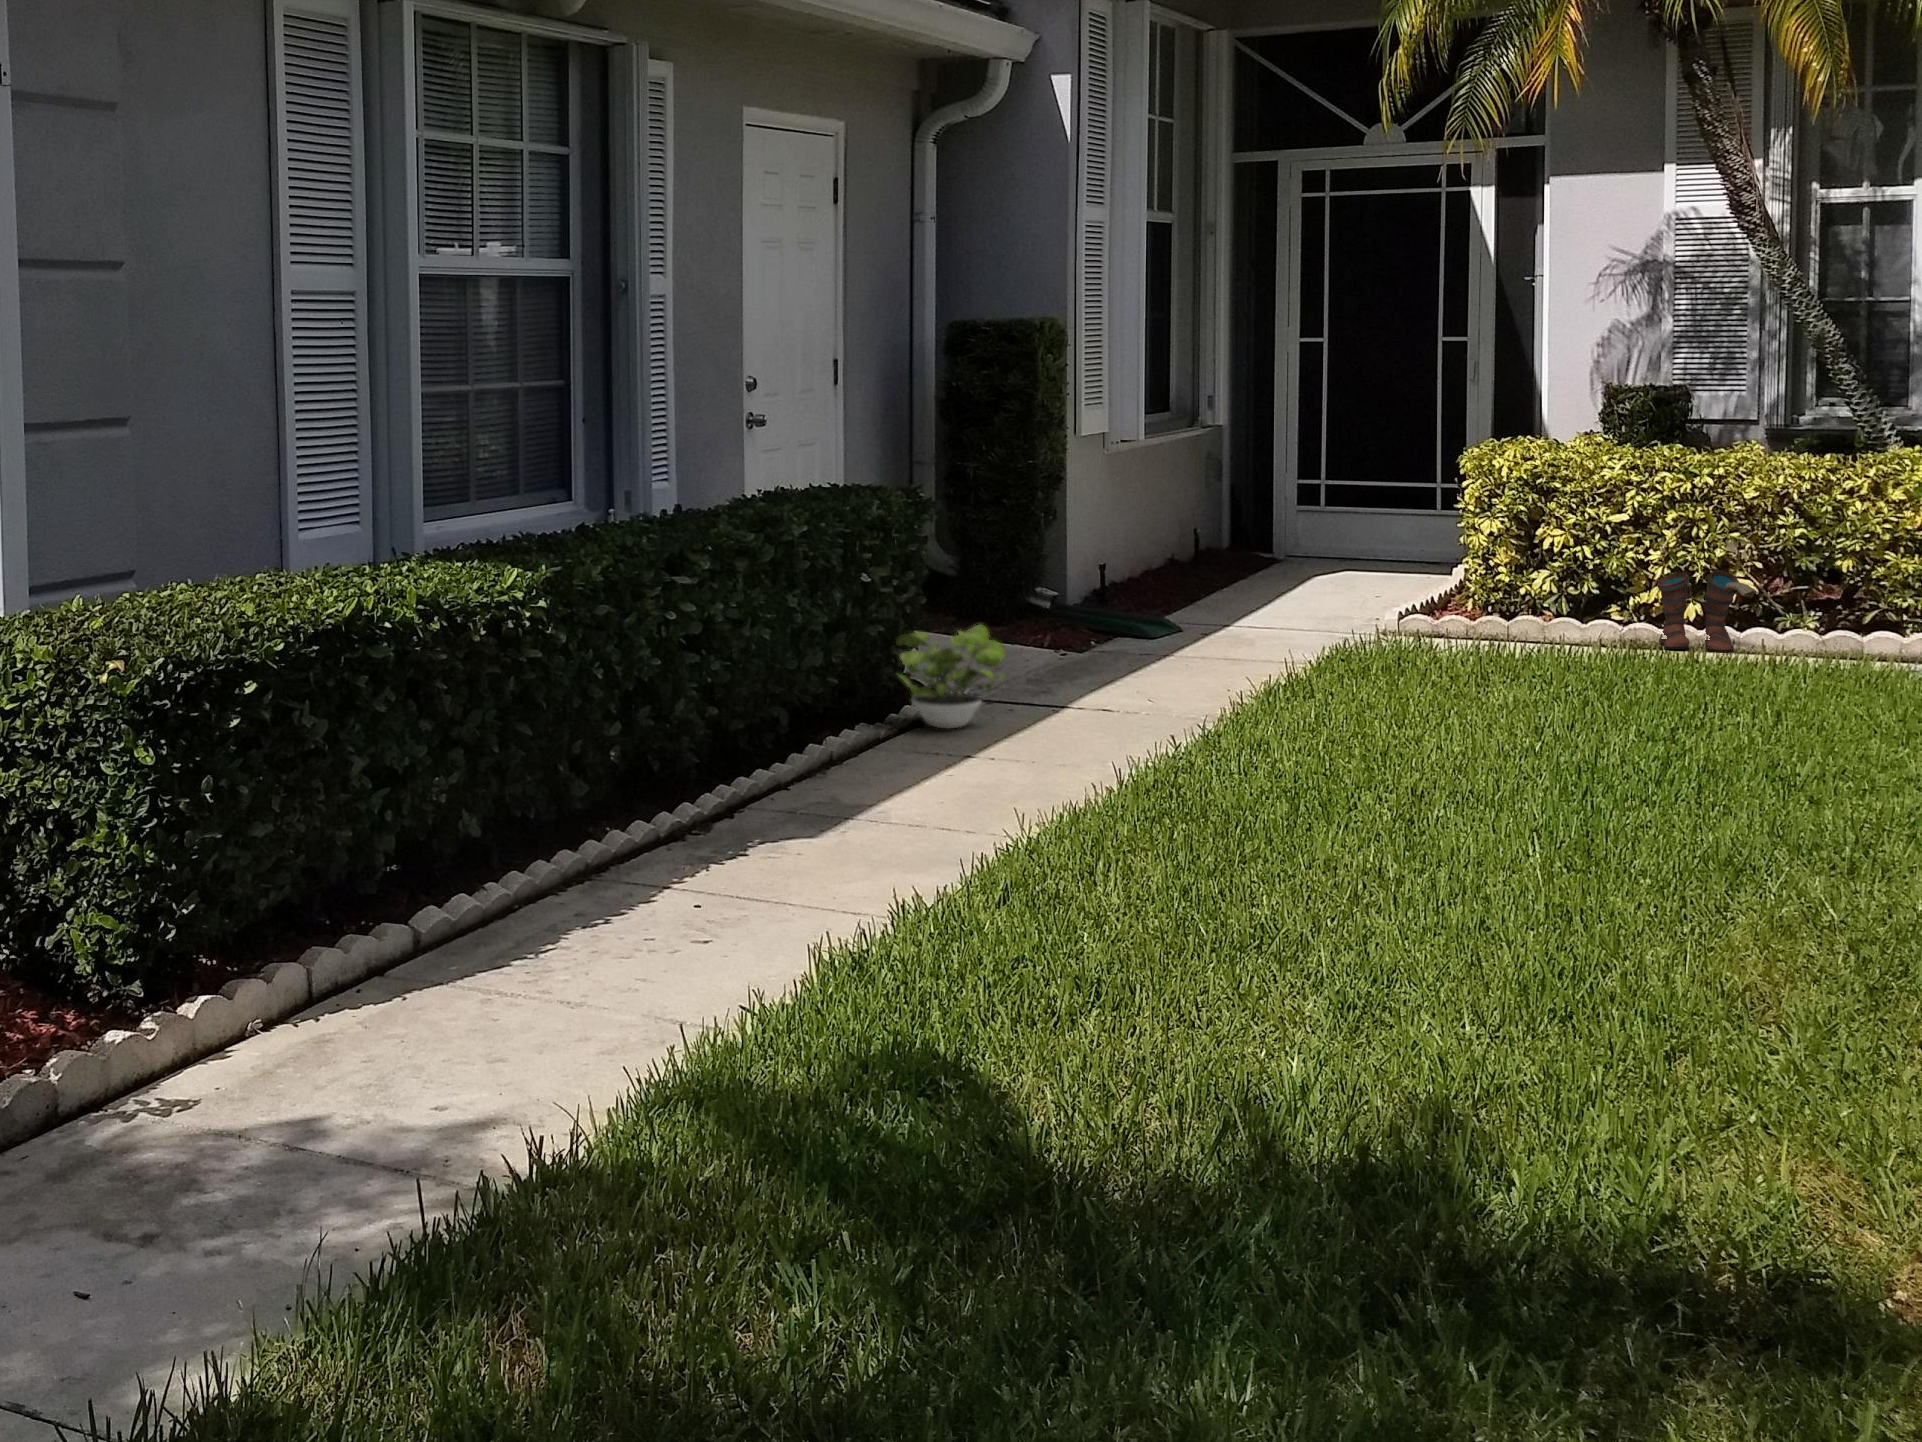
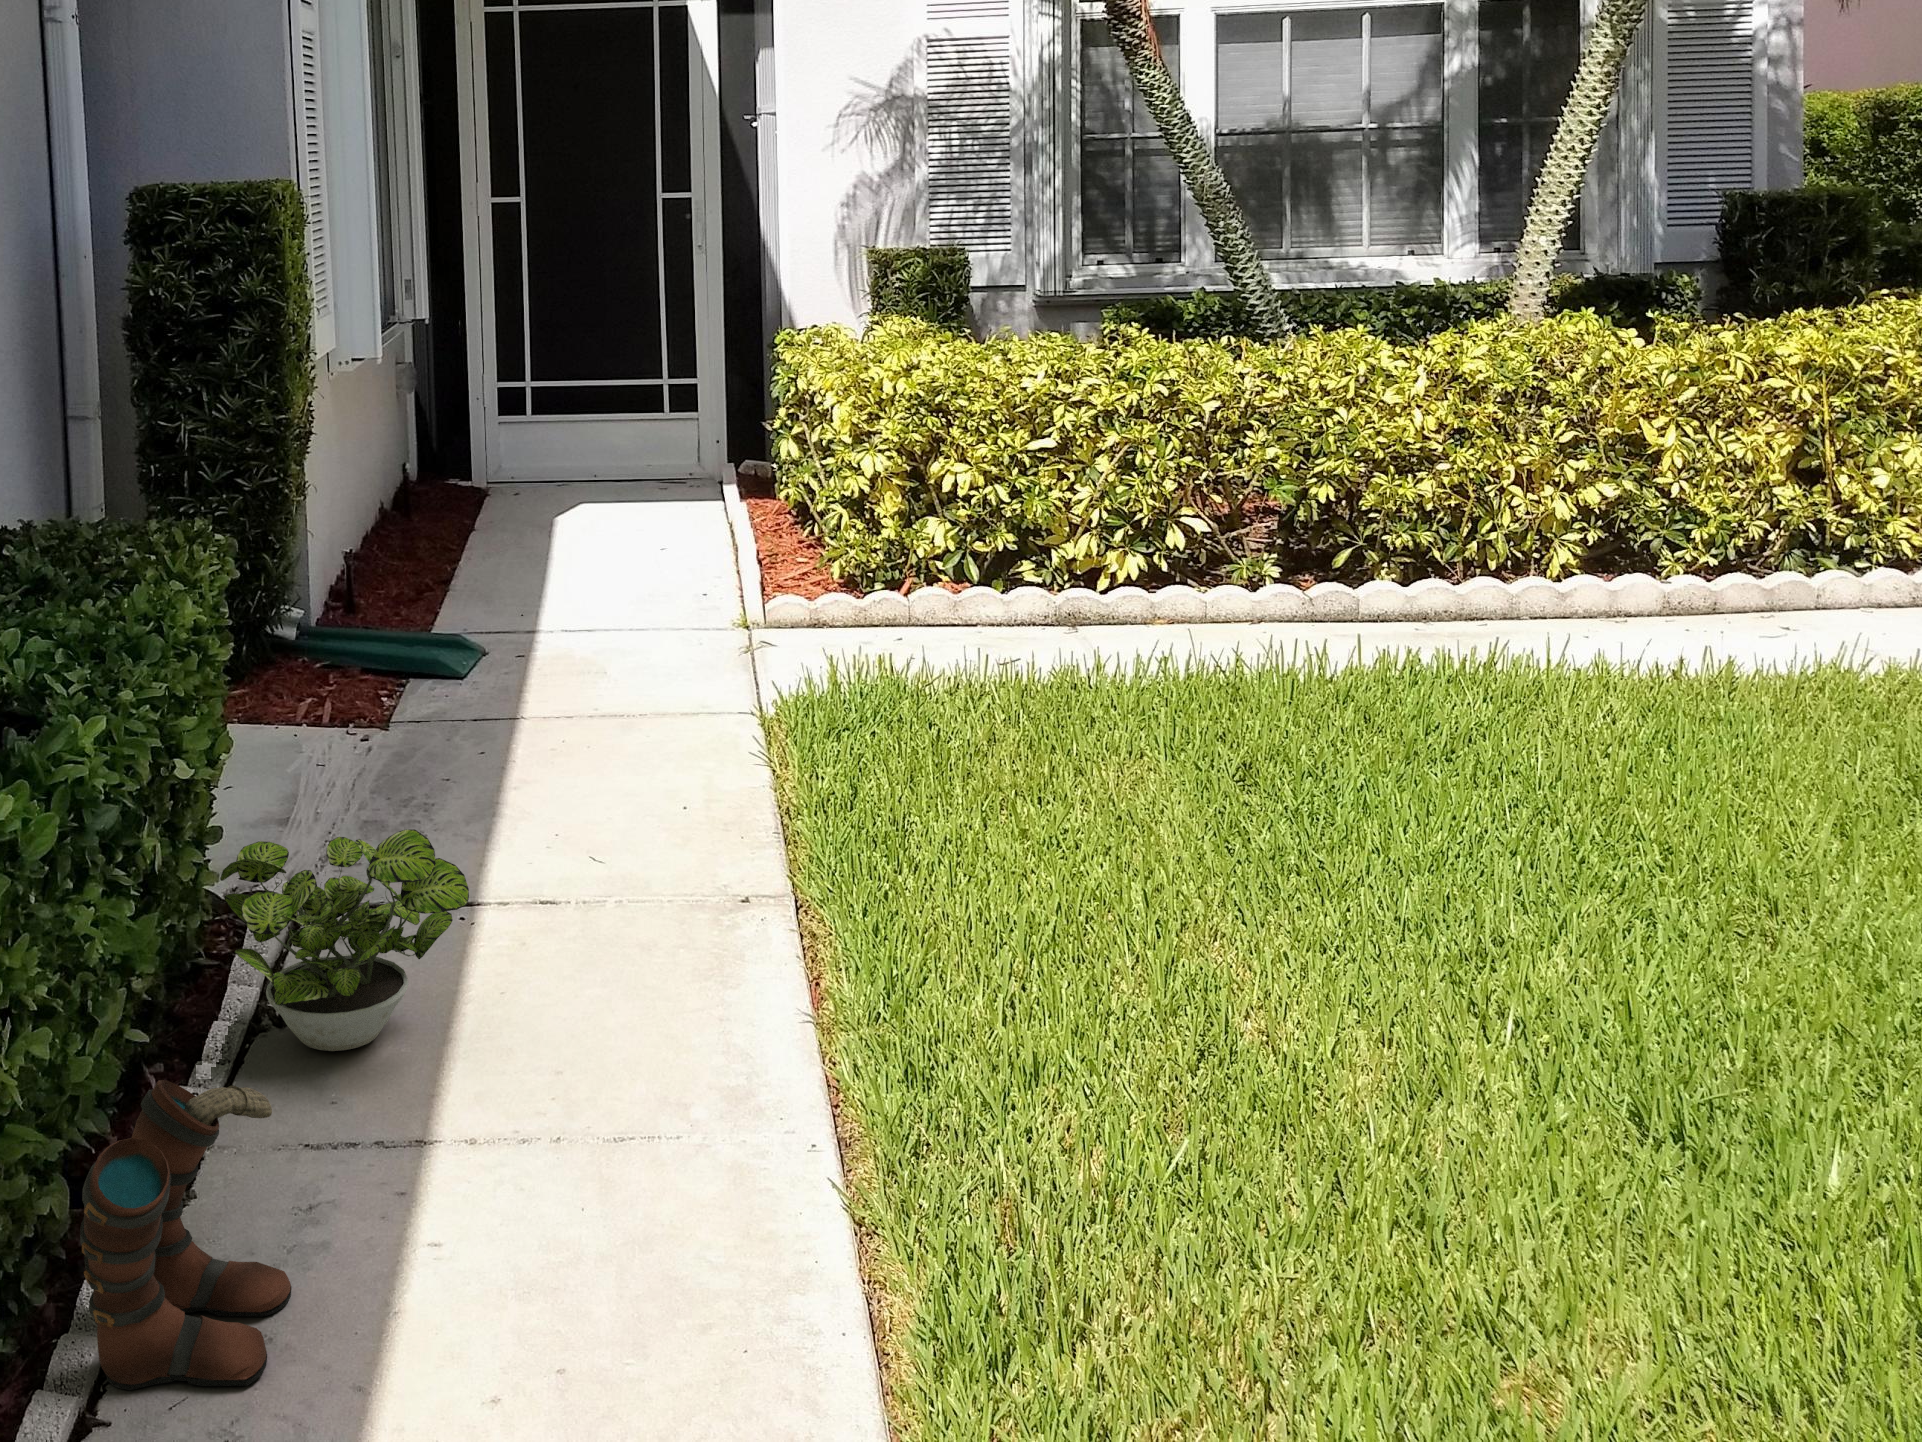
boots: present [1657,570,1758,652] -> present [80,1080,291,1390]

